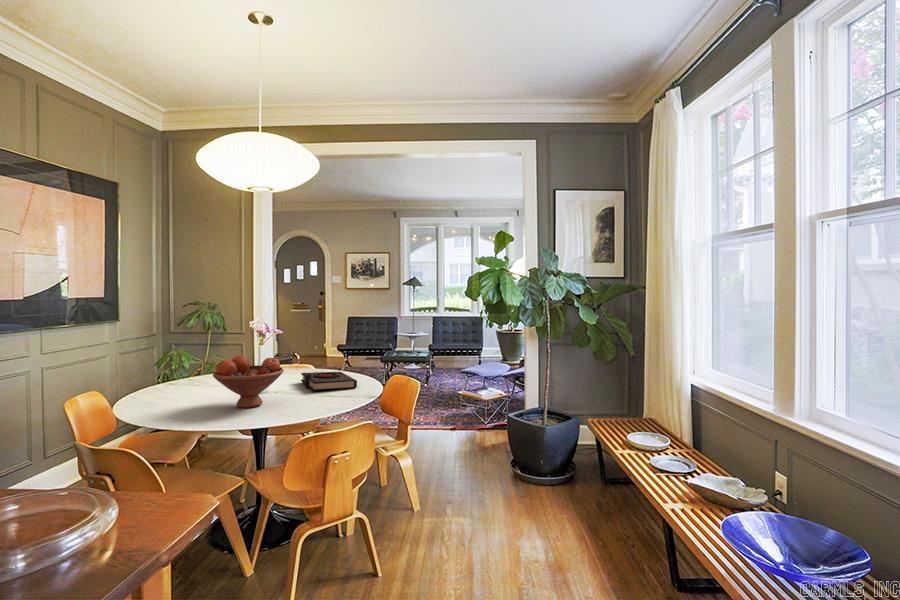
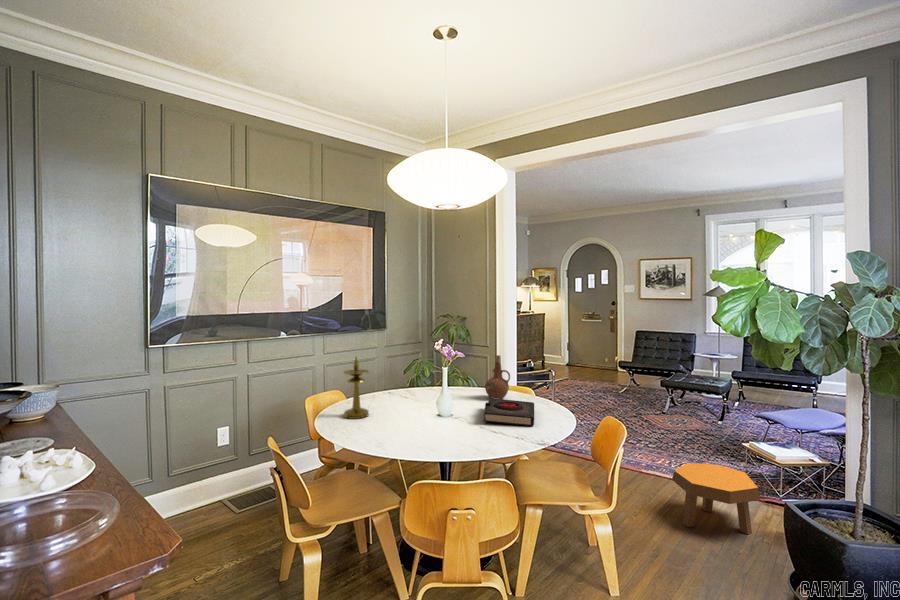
ceramic pitcher: none [284,335,309,376] -> present [485,355,510,399]
candlestick: none [151,341,184,410] -> present [344,357,369,419]
fruit bowl: present [213,355,284,408] -> none [378,376,444,431]
footstool: none [426,406,483,454] -> present [672,463,760,534]

